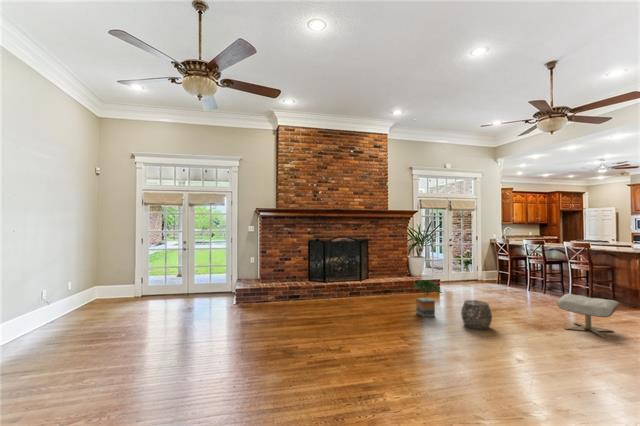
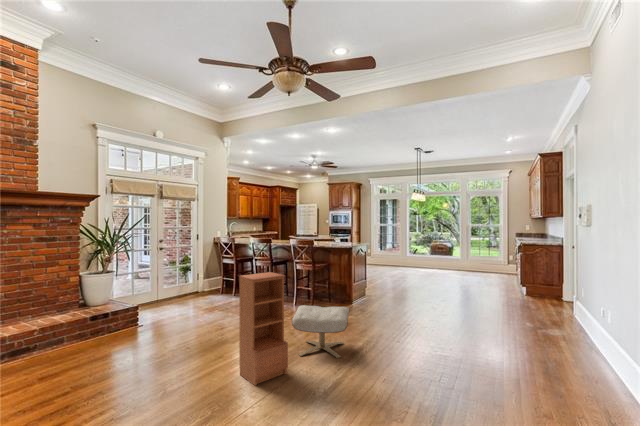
bookcase: none [512,263,551,334] -> present [239,272,288,386]
potted tree: present [414,280,440,317] -> none [60,325,122,407]
woven basket: present [461,300,492,330] -> none [156,347,209,407]

